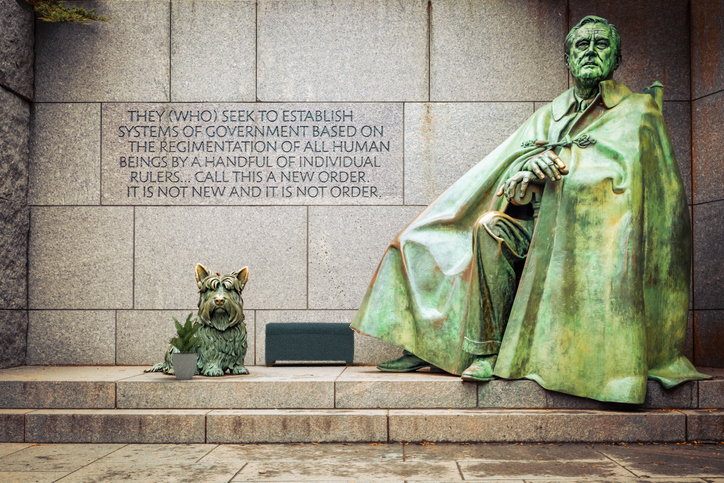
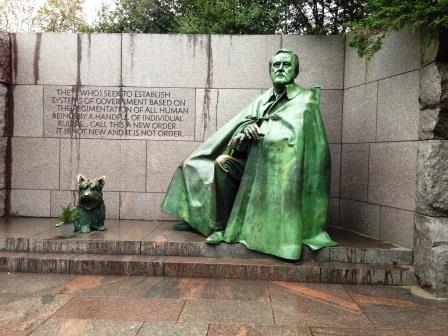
bench: present [265,322,354,367] -> none [122,200,170,224]

